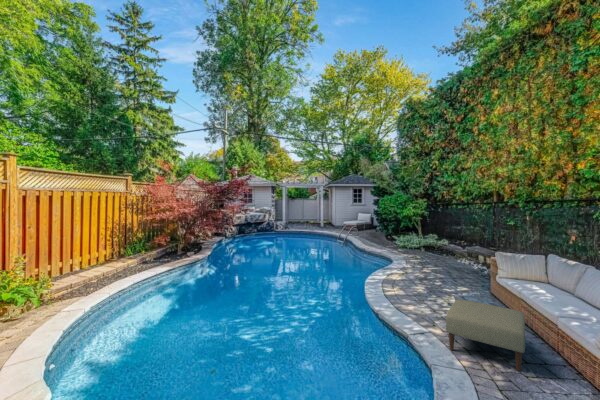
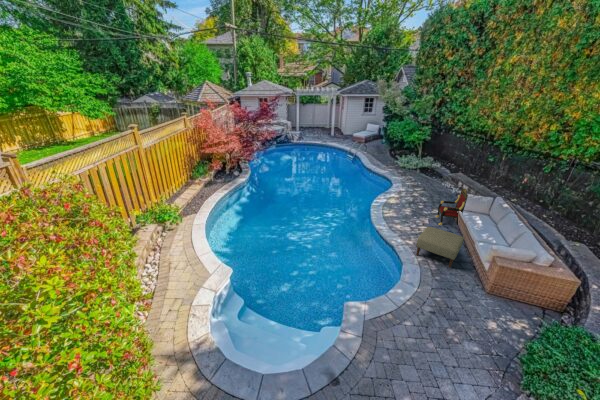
armchair: none [461,247,502,307] -> present [436,188,468,225]

